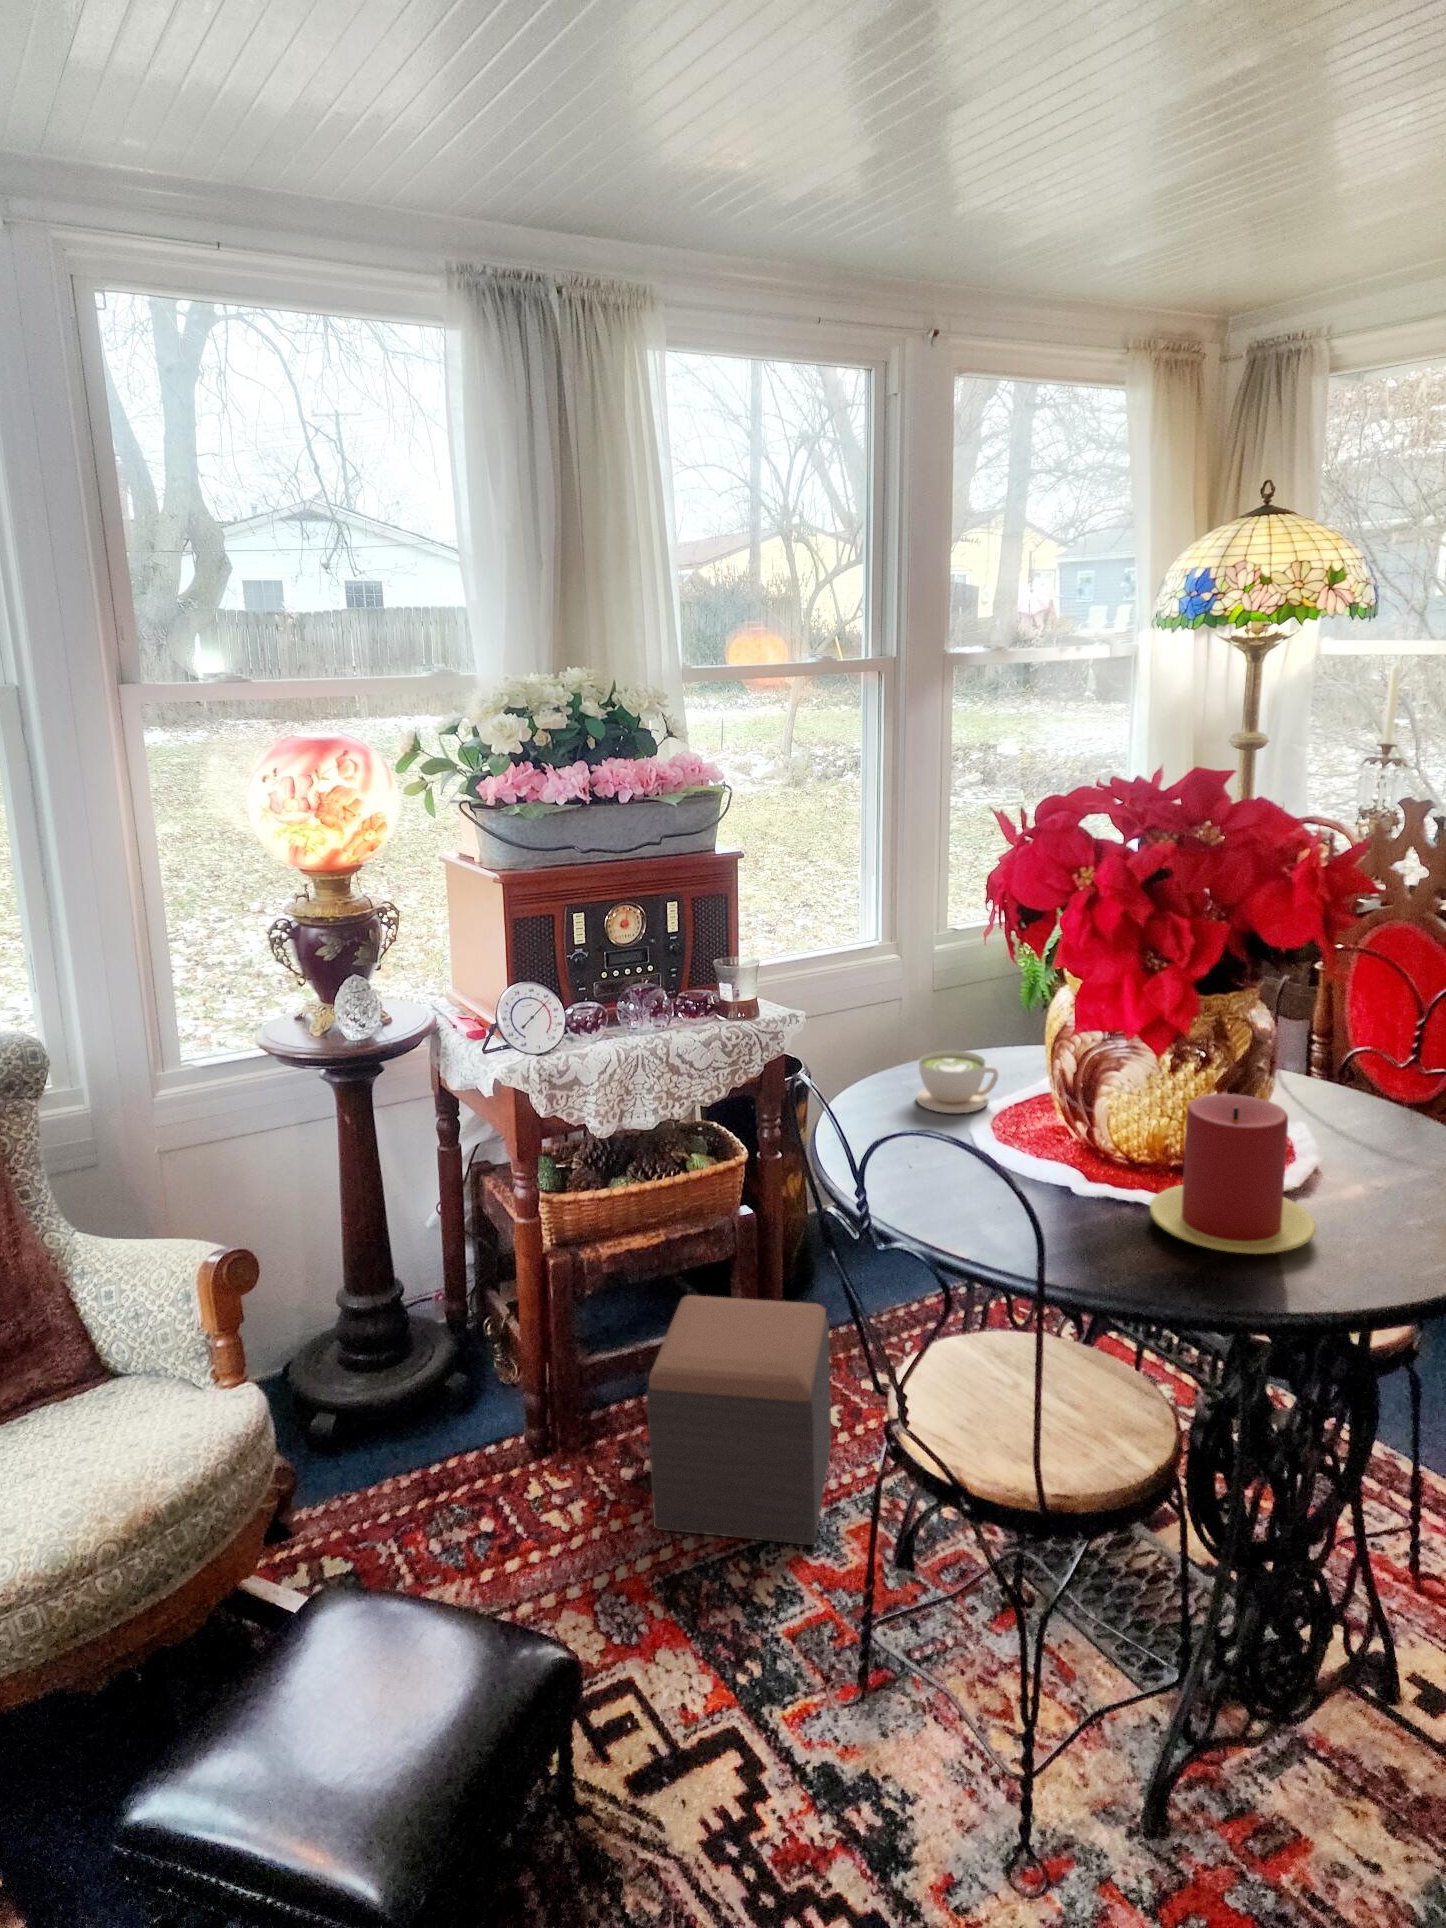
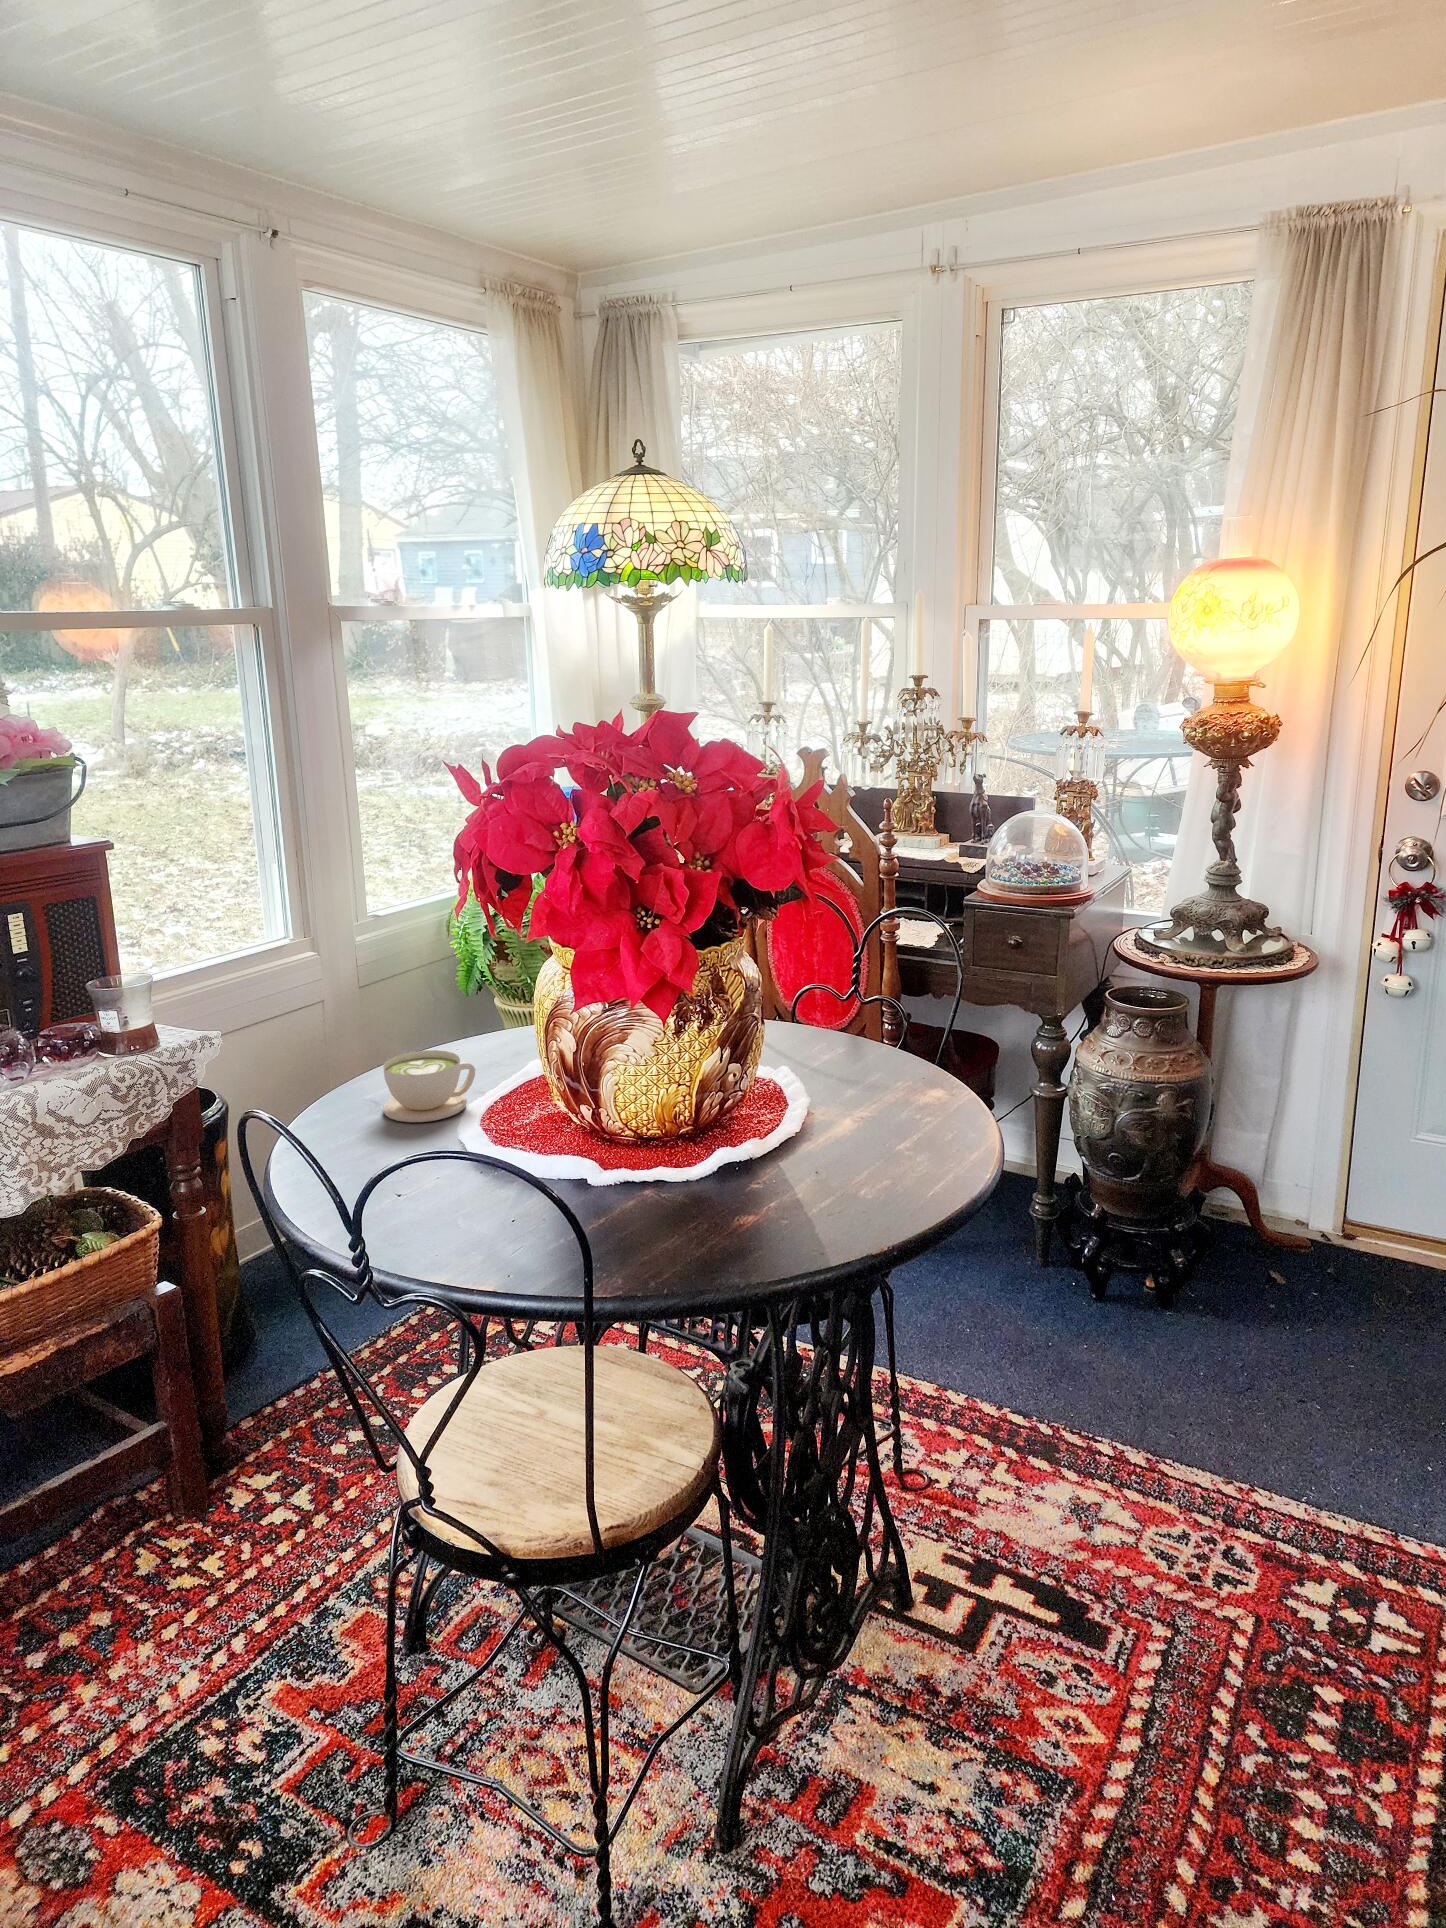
candle: present [1150,1094,1316,1254] -> none [672,1047,833,1212]
footstool: present [646,1295,831,1545] -> none [58,1375,306,1717]

